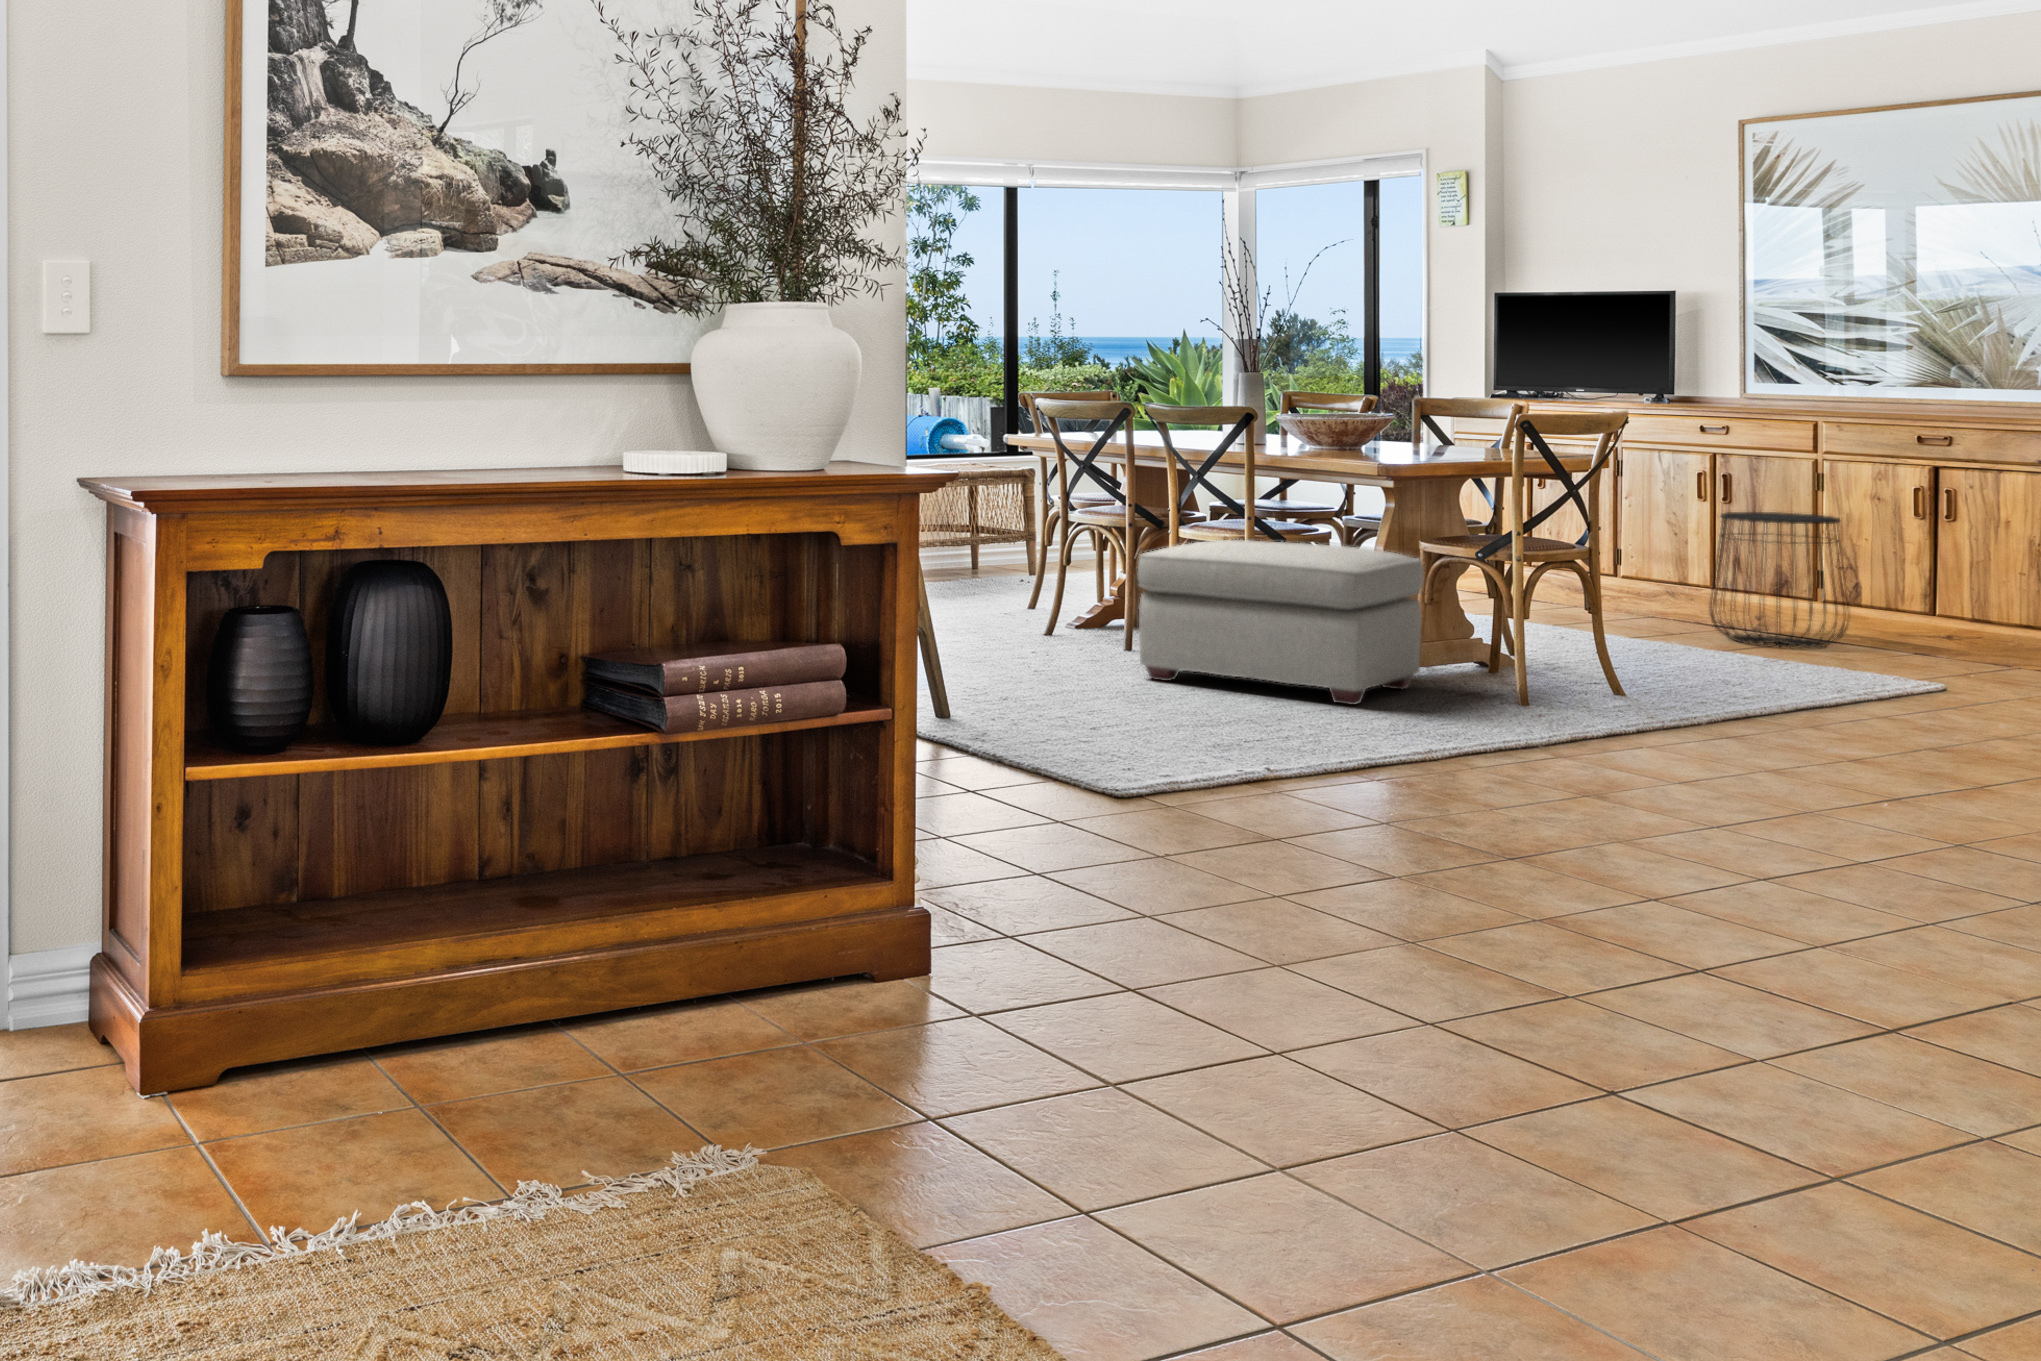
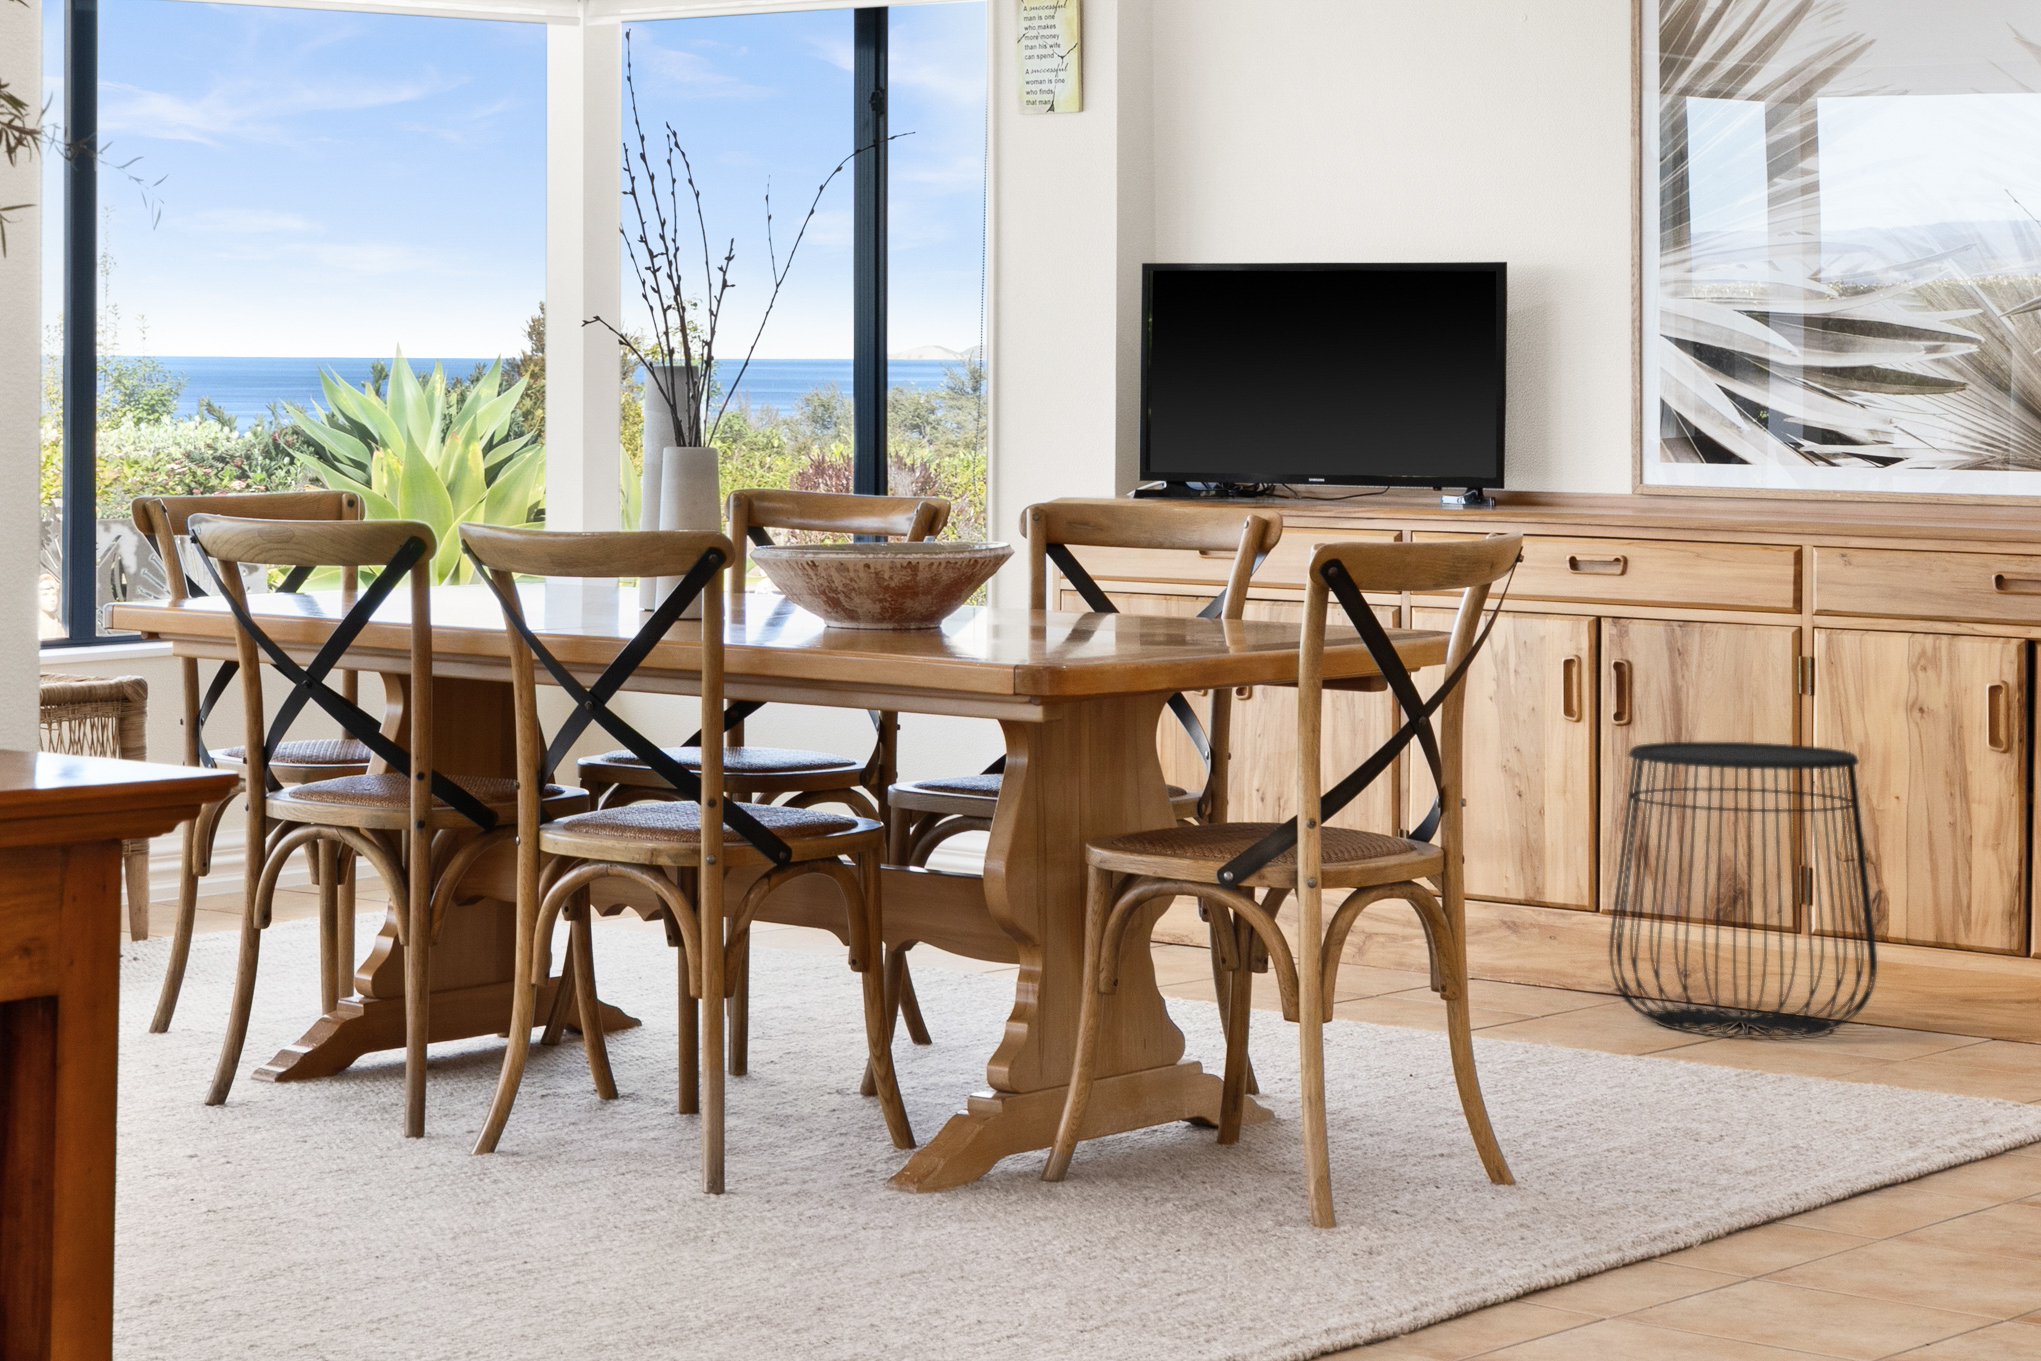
ottoman: present [1137,540,1424,705] -> none [448,864,1106,1272]

